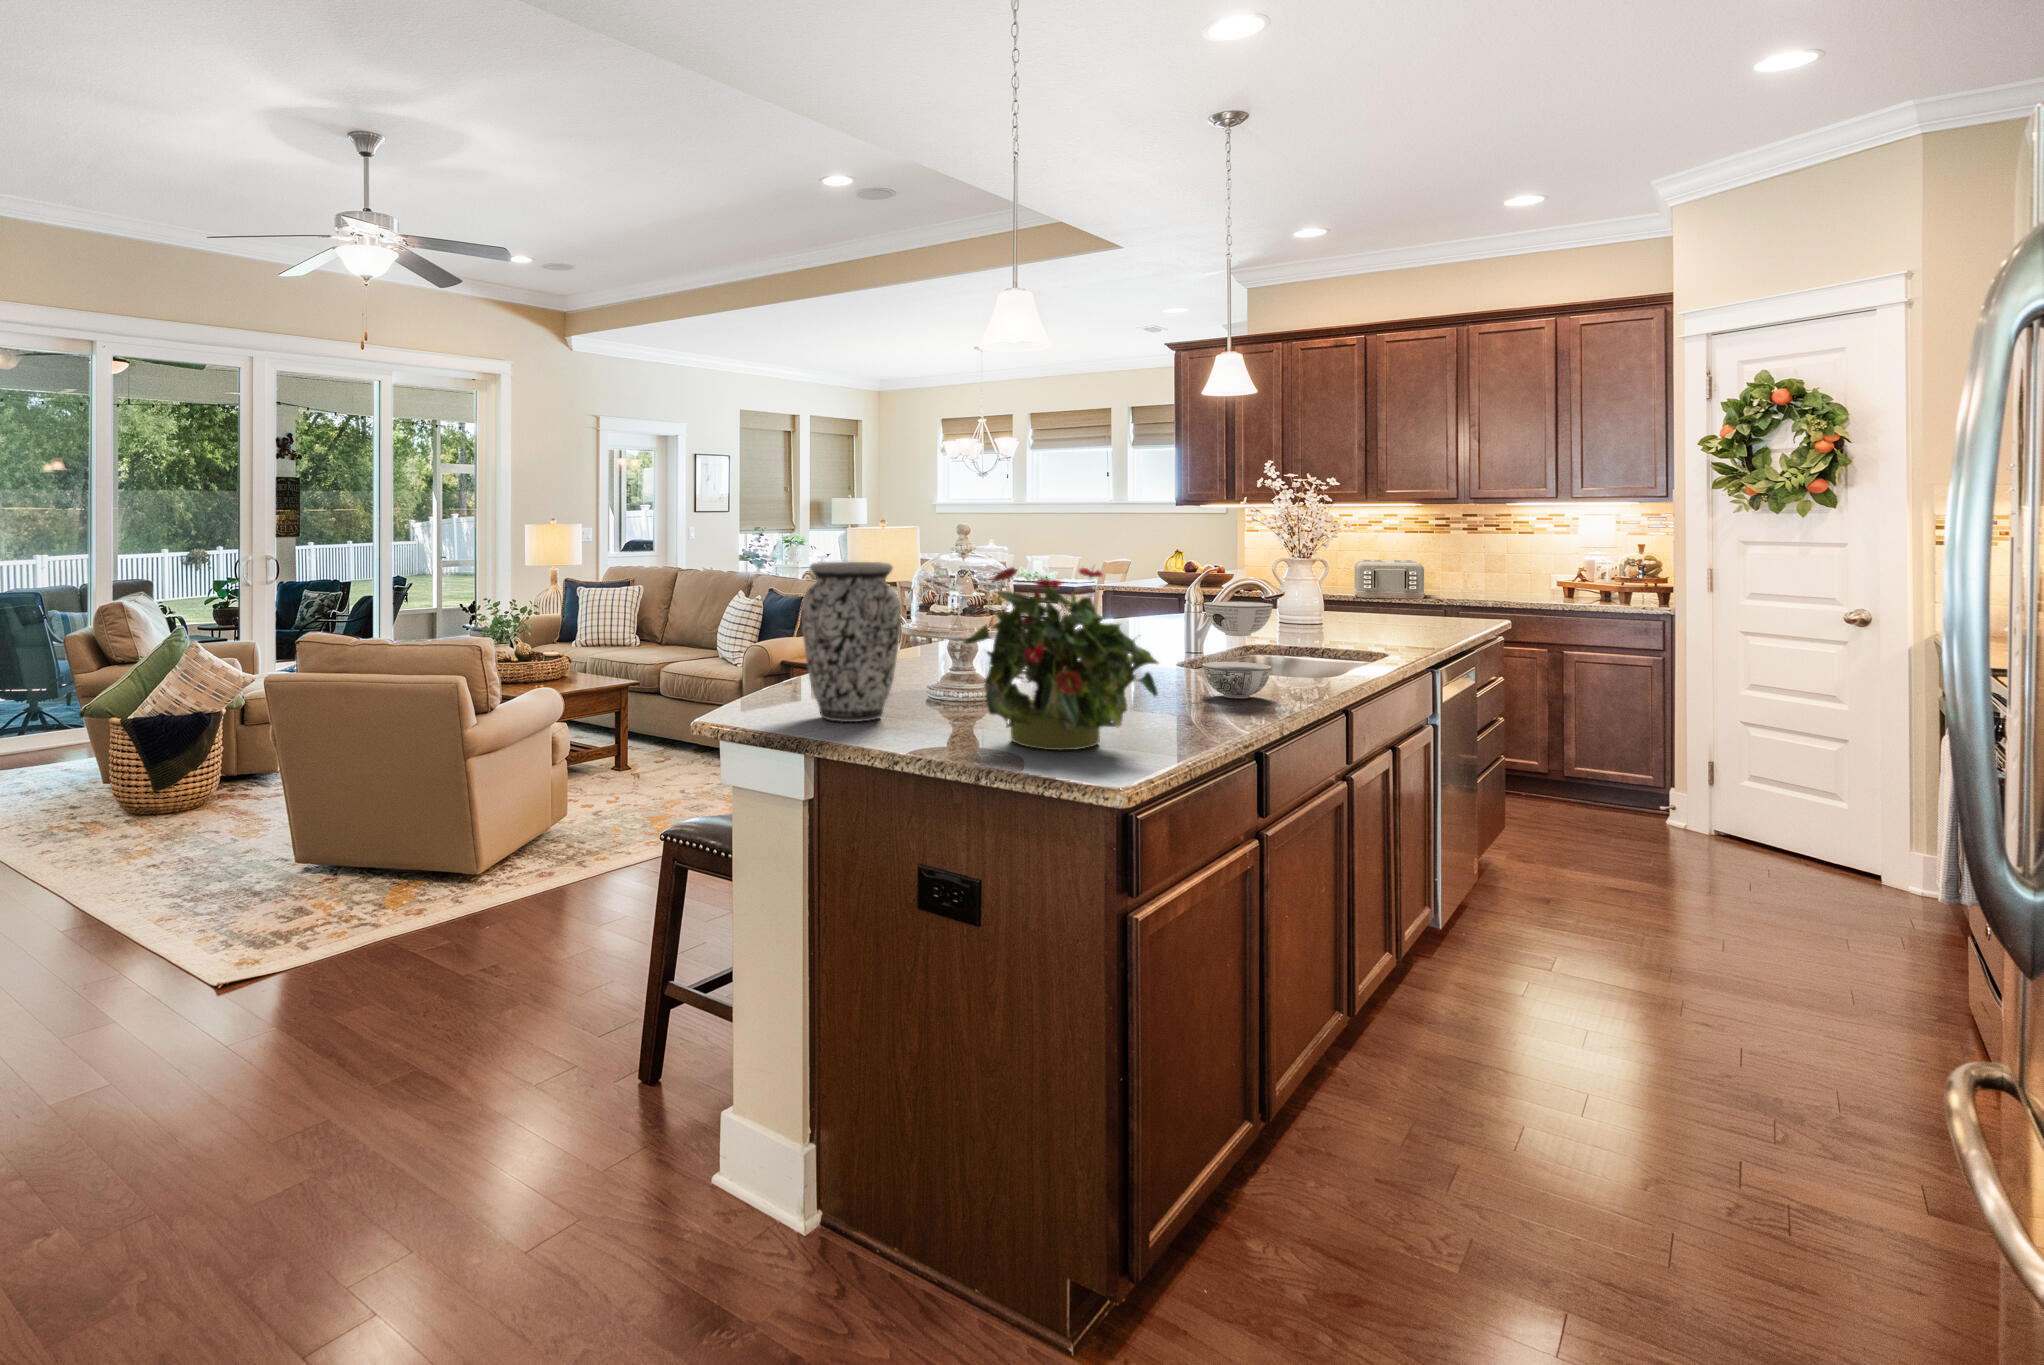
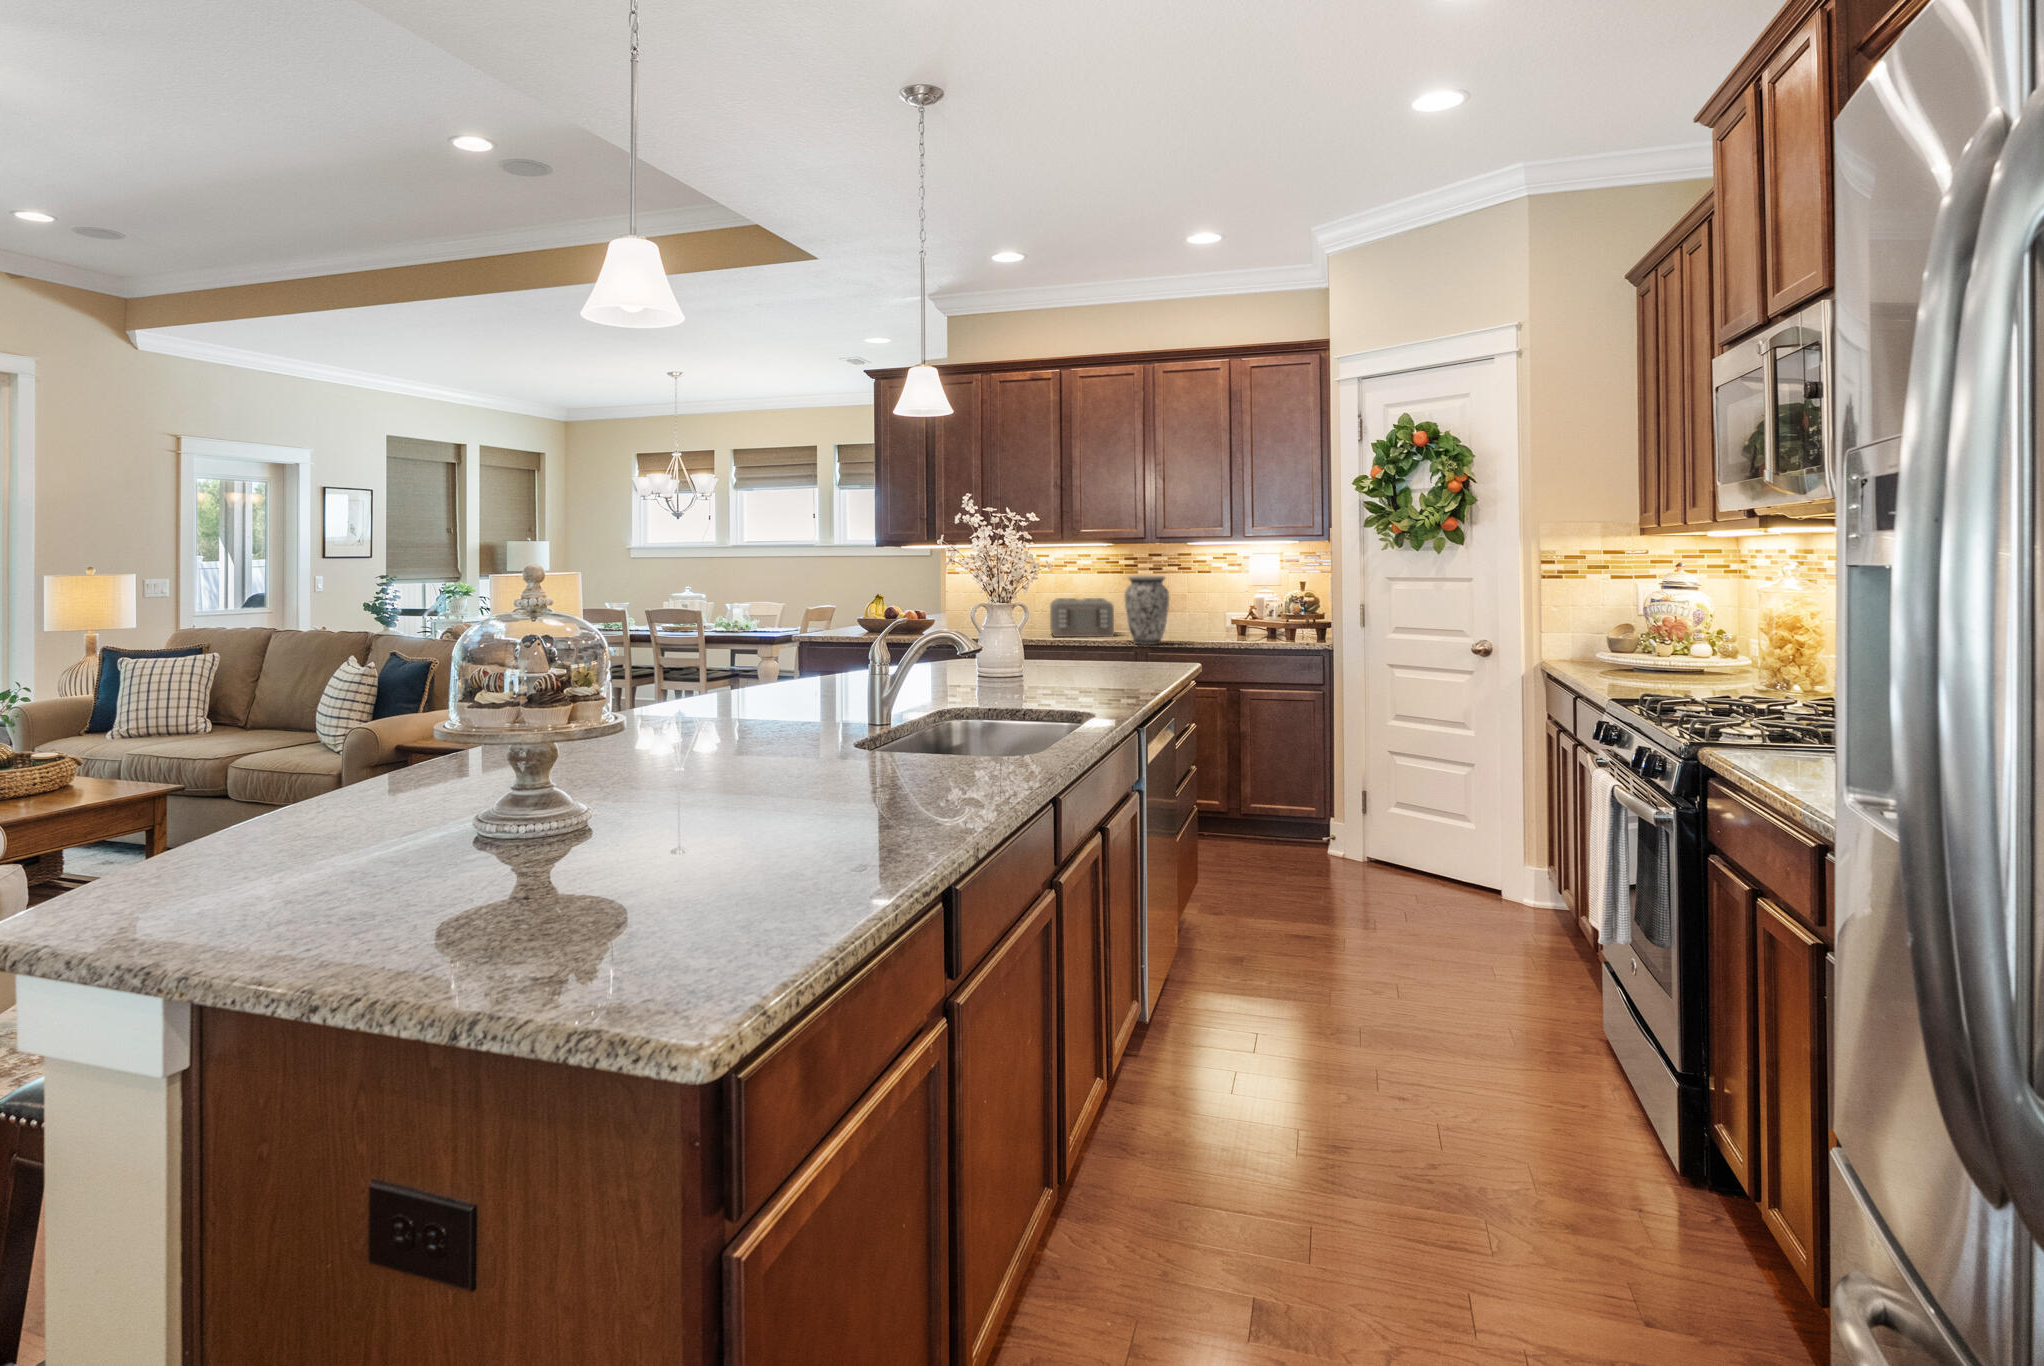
vase: present [801,562,901,722] -> present [1124,576,1169,645]
potted plant: present [964,567,1158,750] -> none [462,633,789,948]
bowl: present [1202,602,1273,698] -> none [878,668,965,798]

